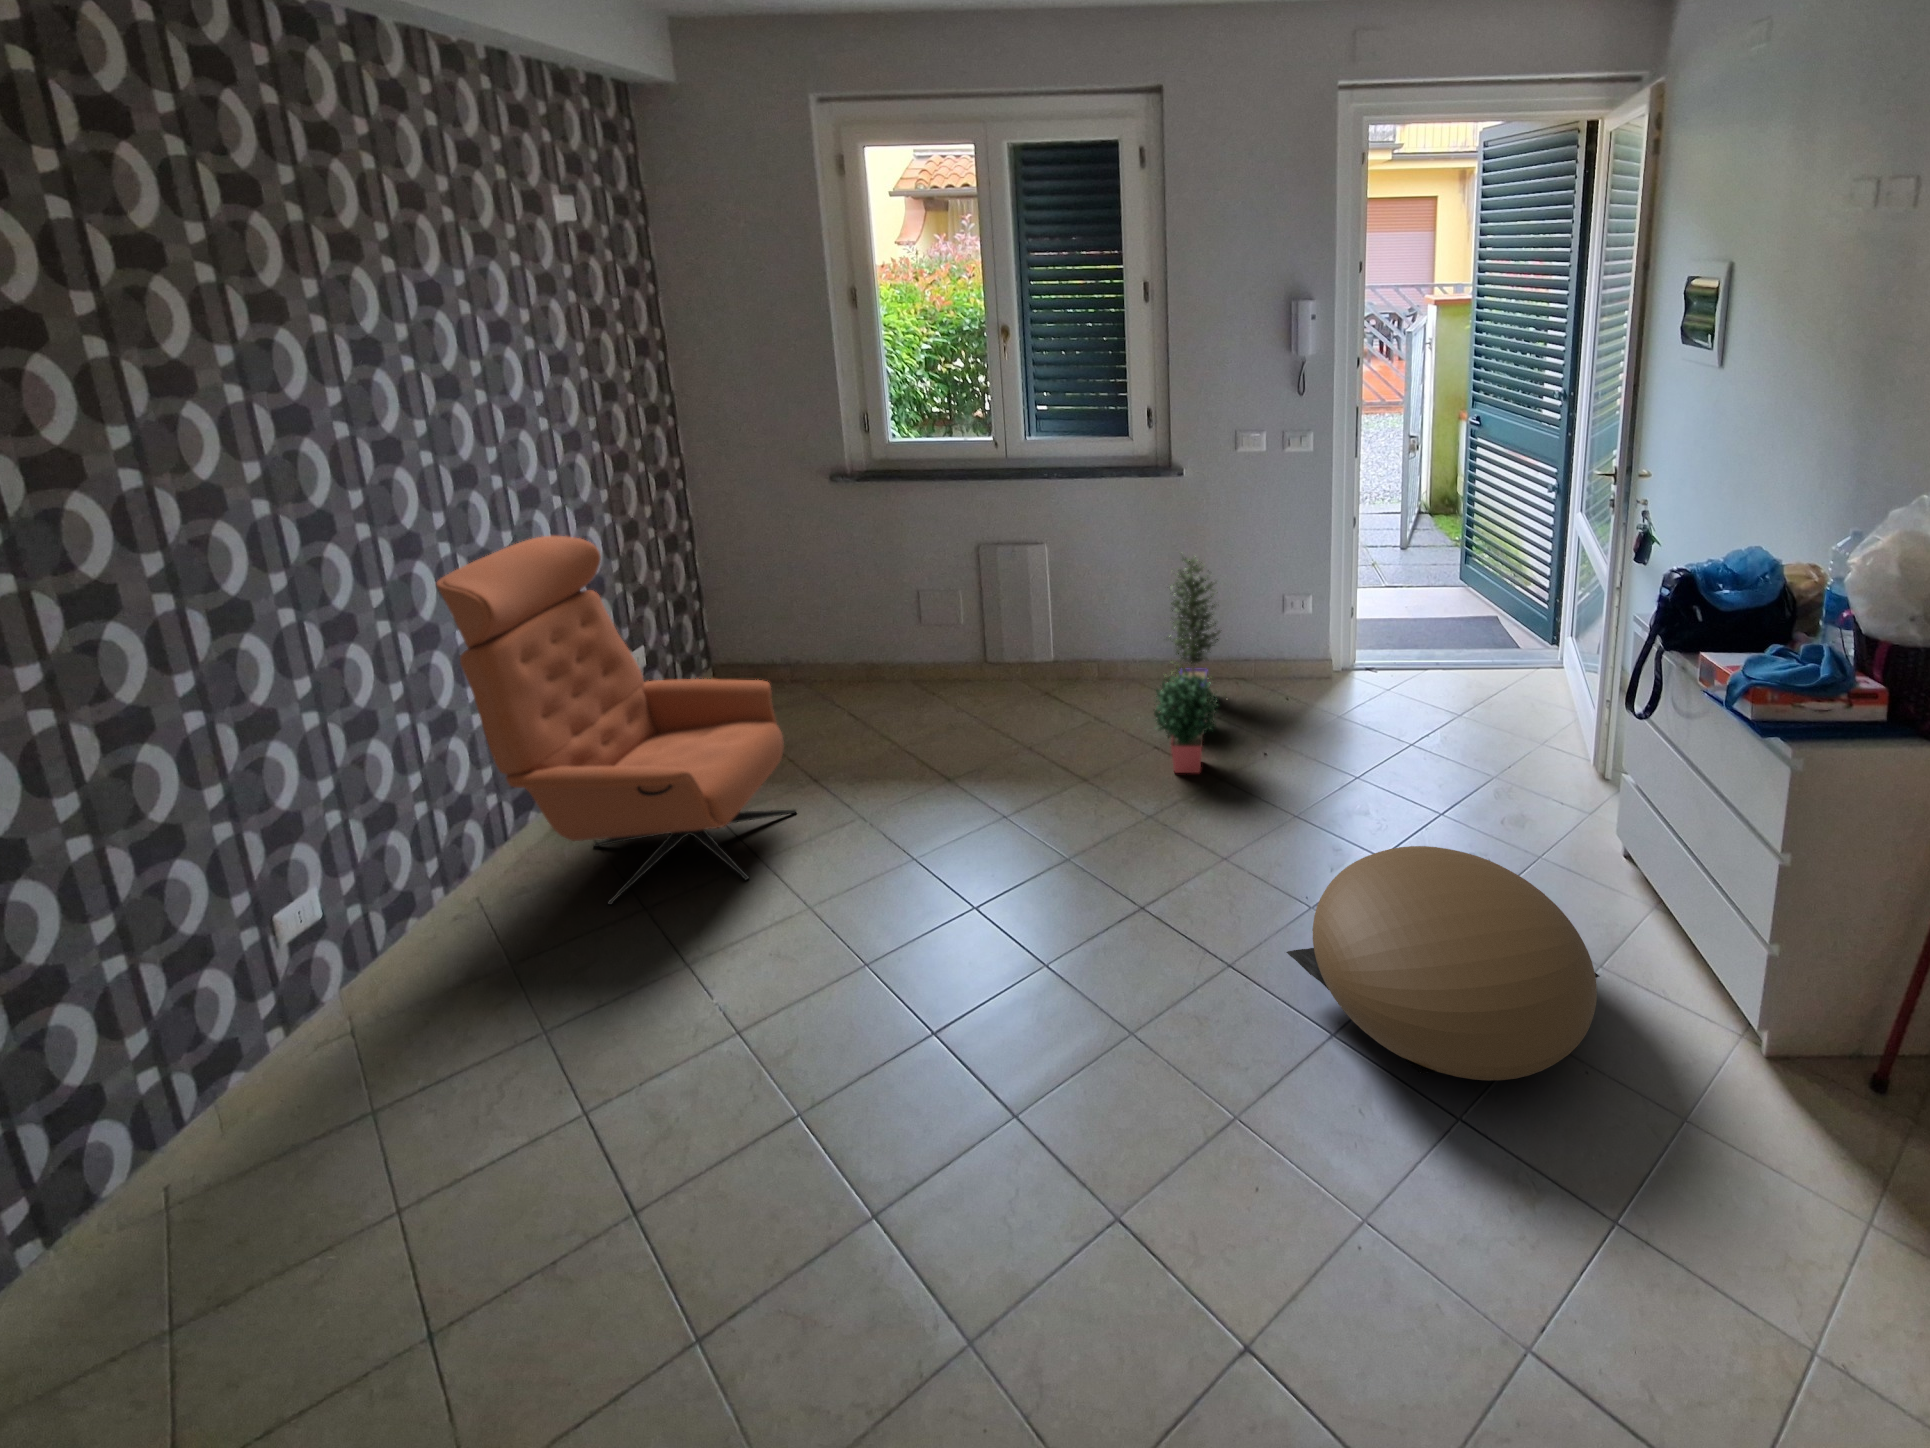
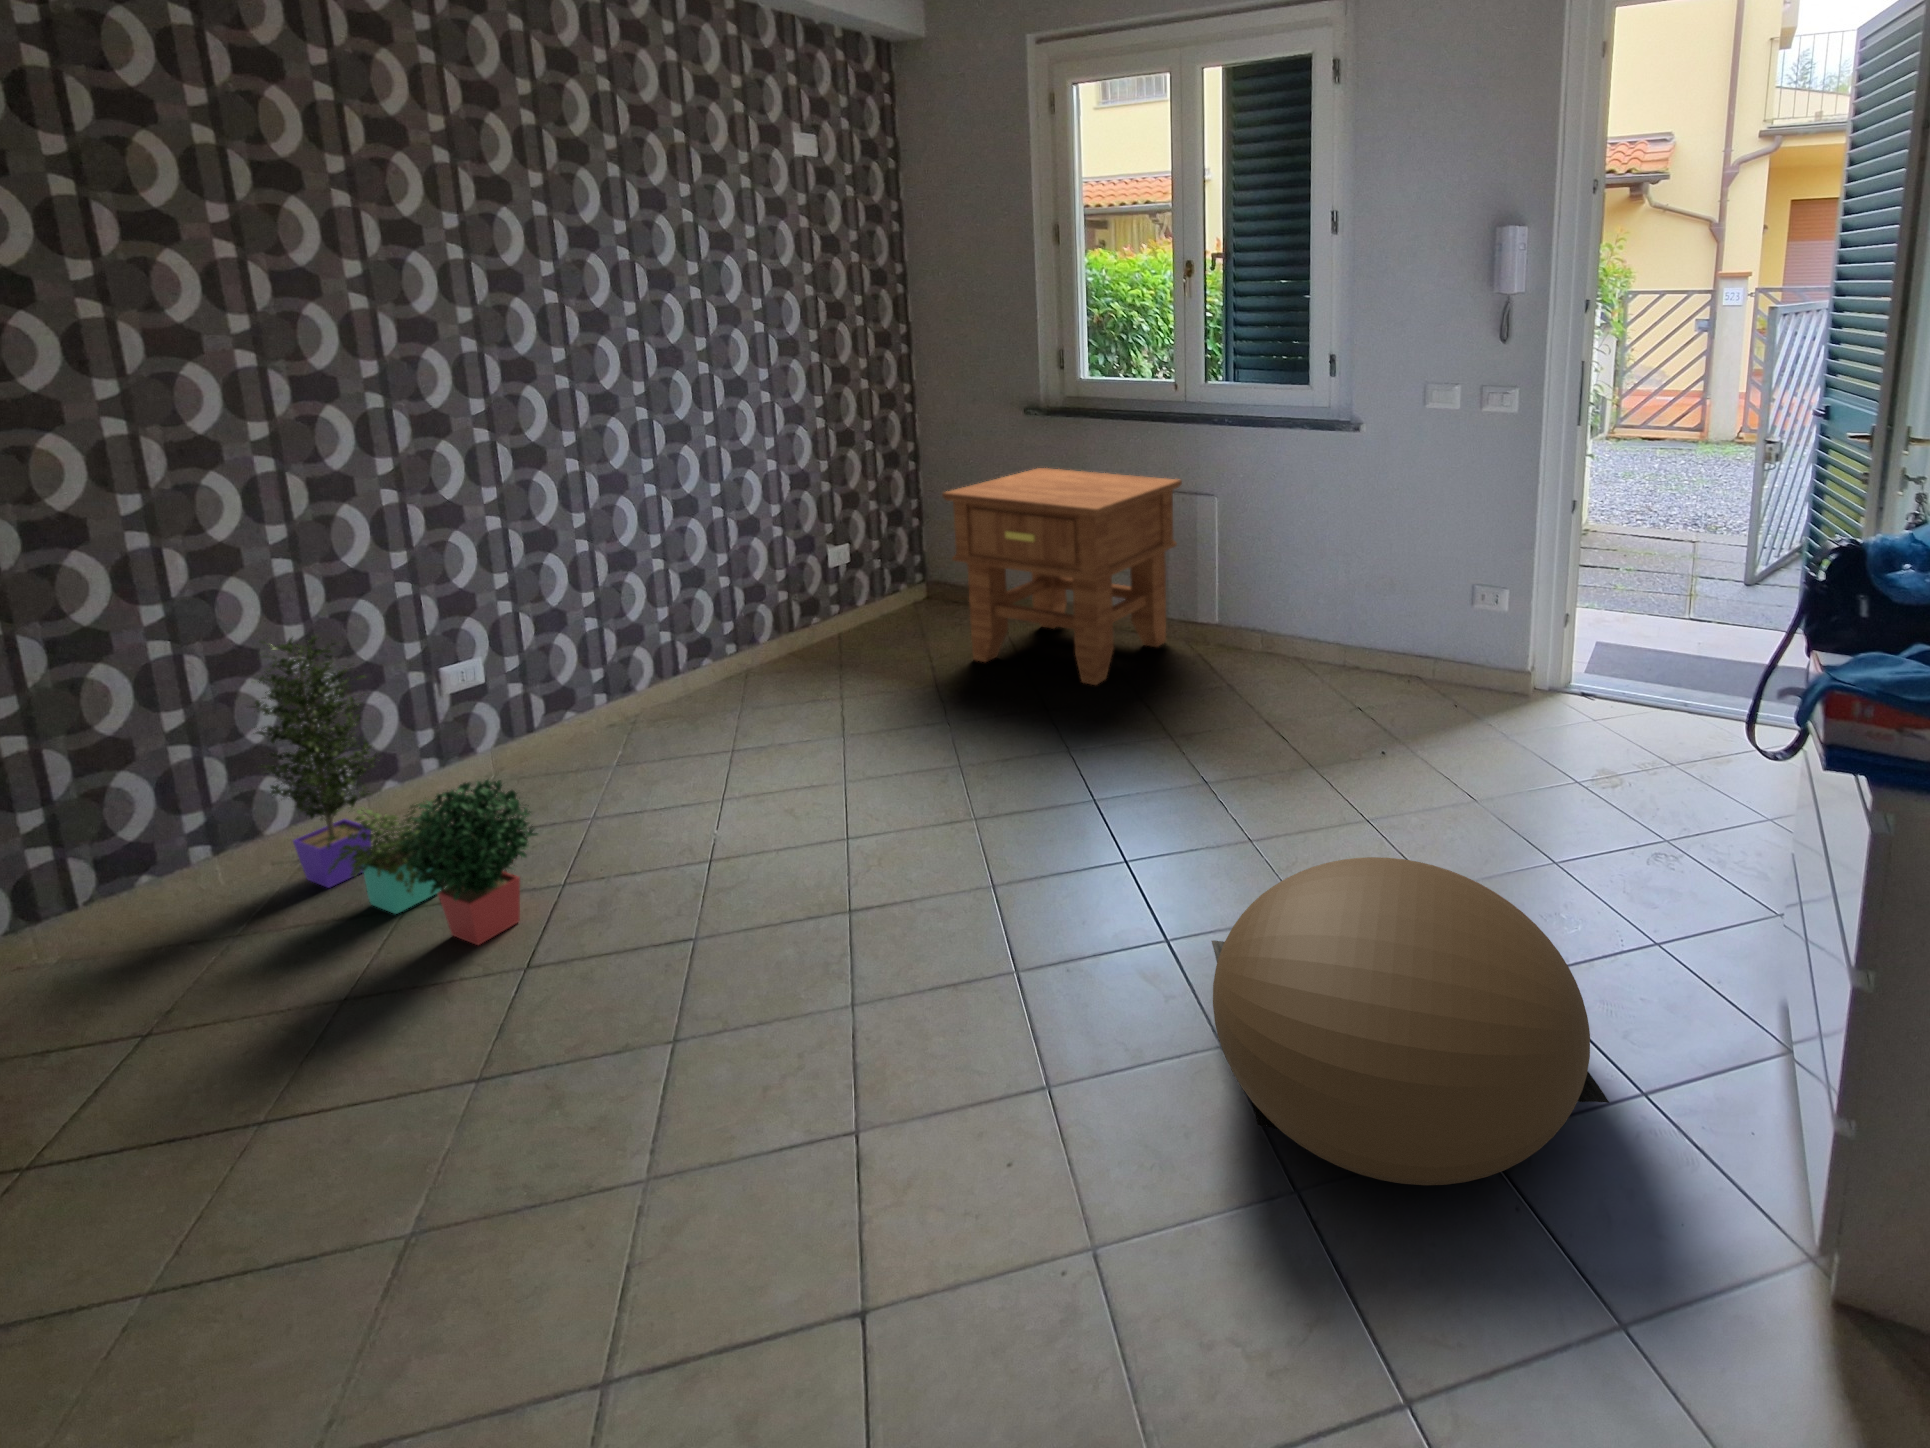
lounge chair: present [436,536,796,905] -> none [621,420,901,747]
side table: none [793,536,1020,748] -> present [942,468,1182,685]
potted plant: present [1154,557,1220,773] -> present [254,636,538,945]

